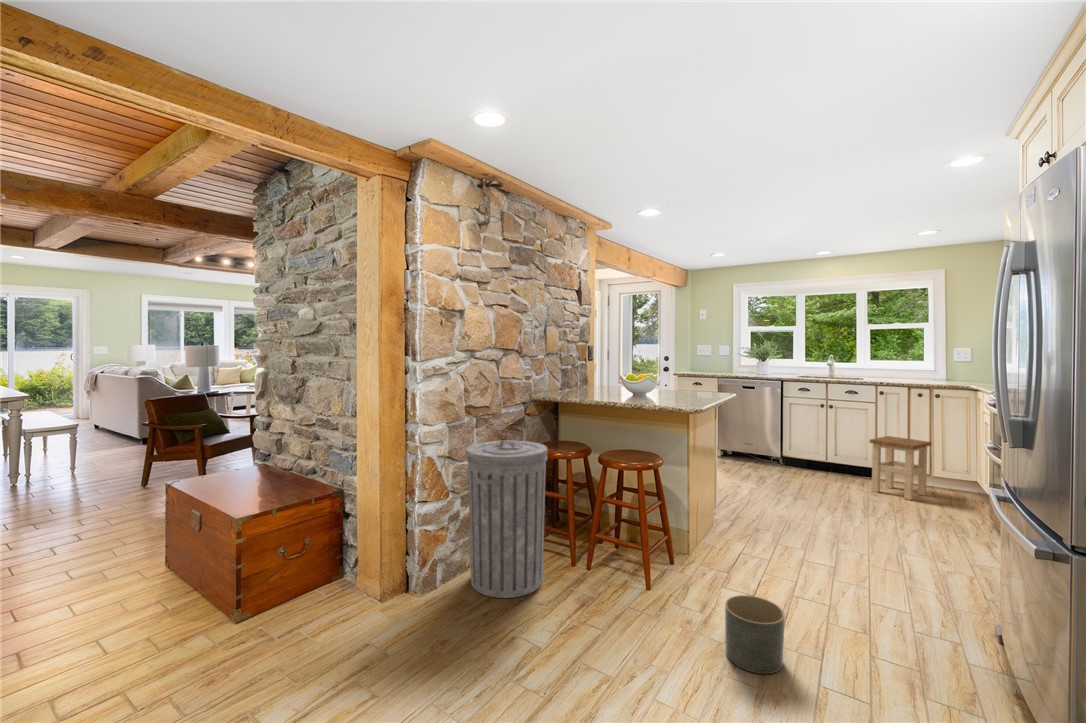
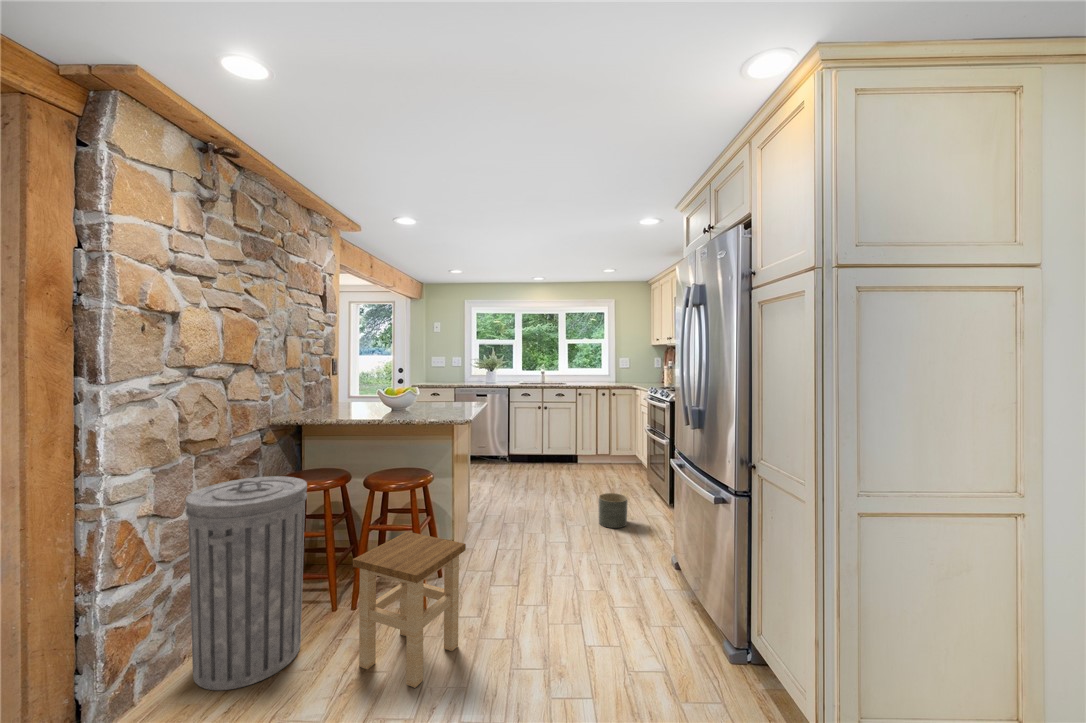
stool: present [869,436,932,500] -> present [353,532,466,688]
planter: present [725,595,785,674] -> present [599,493,628,528]

